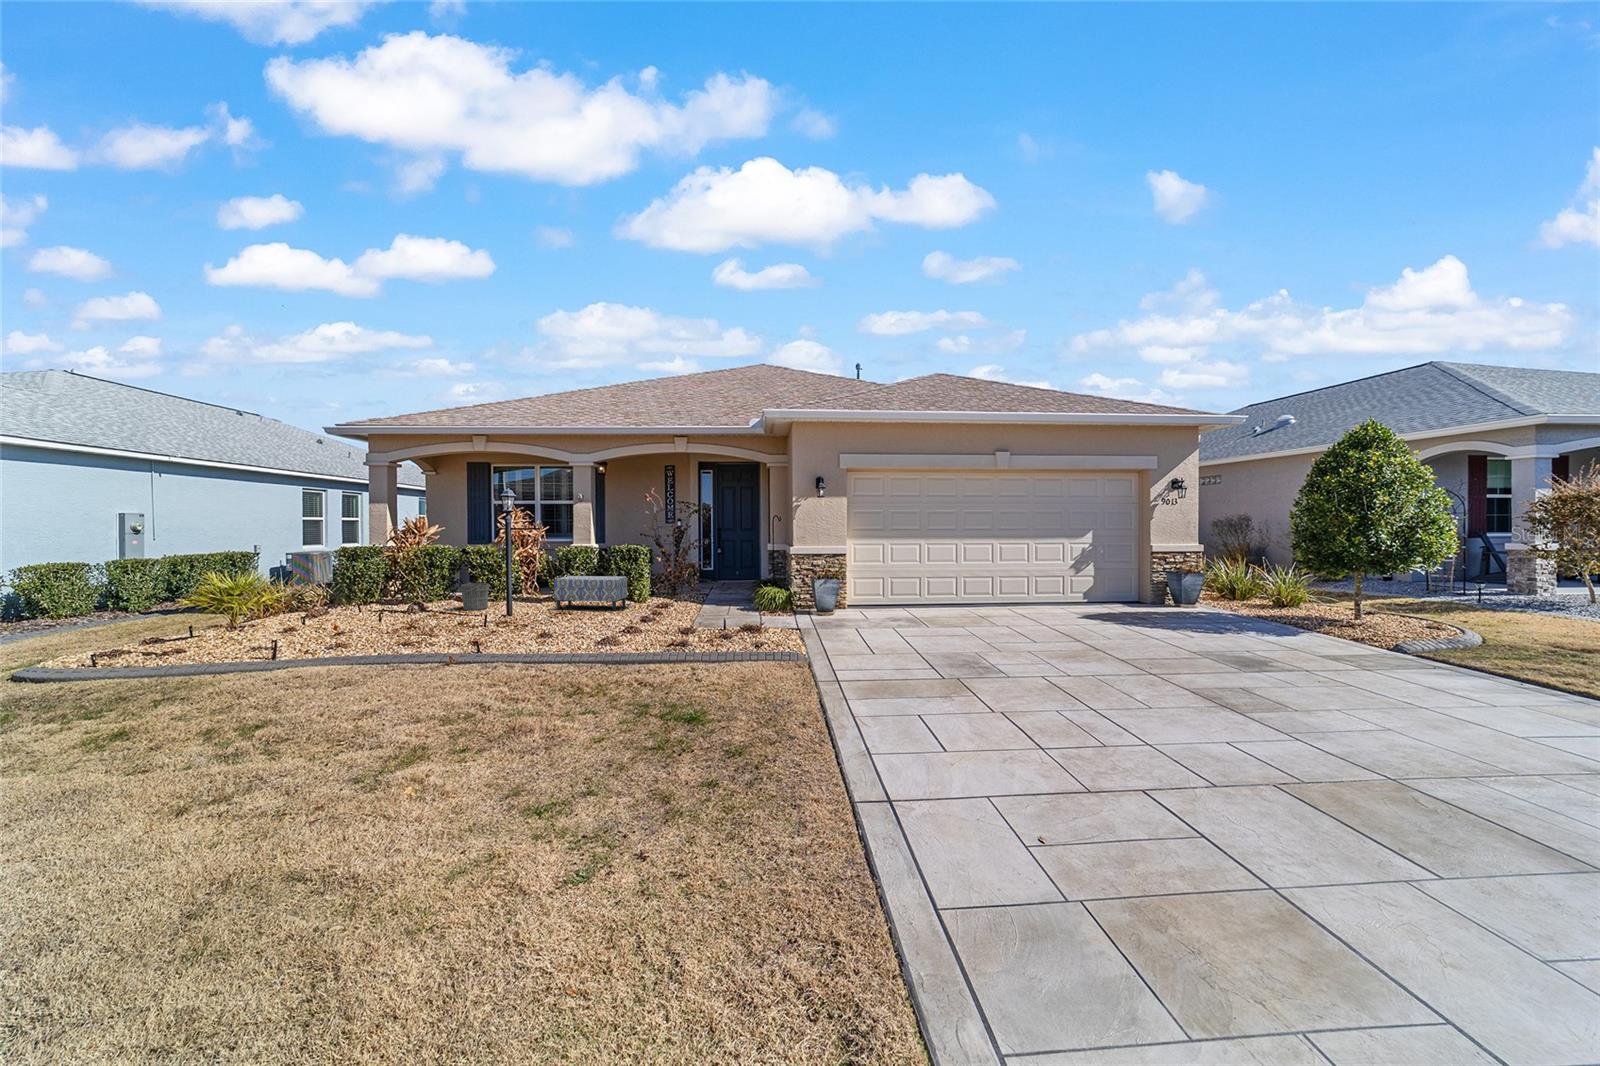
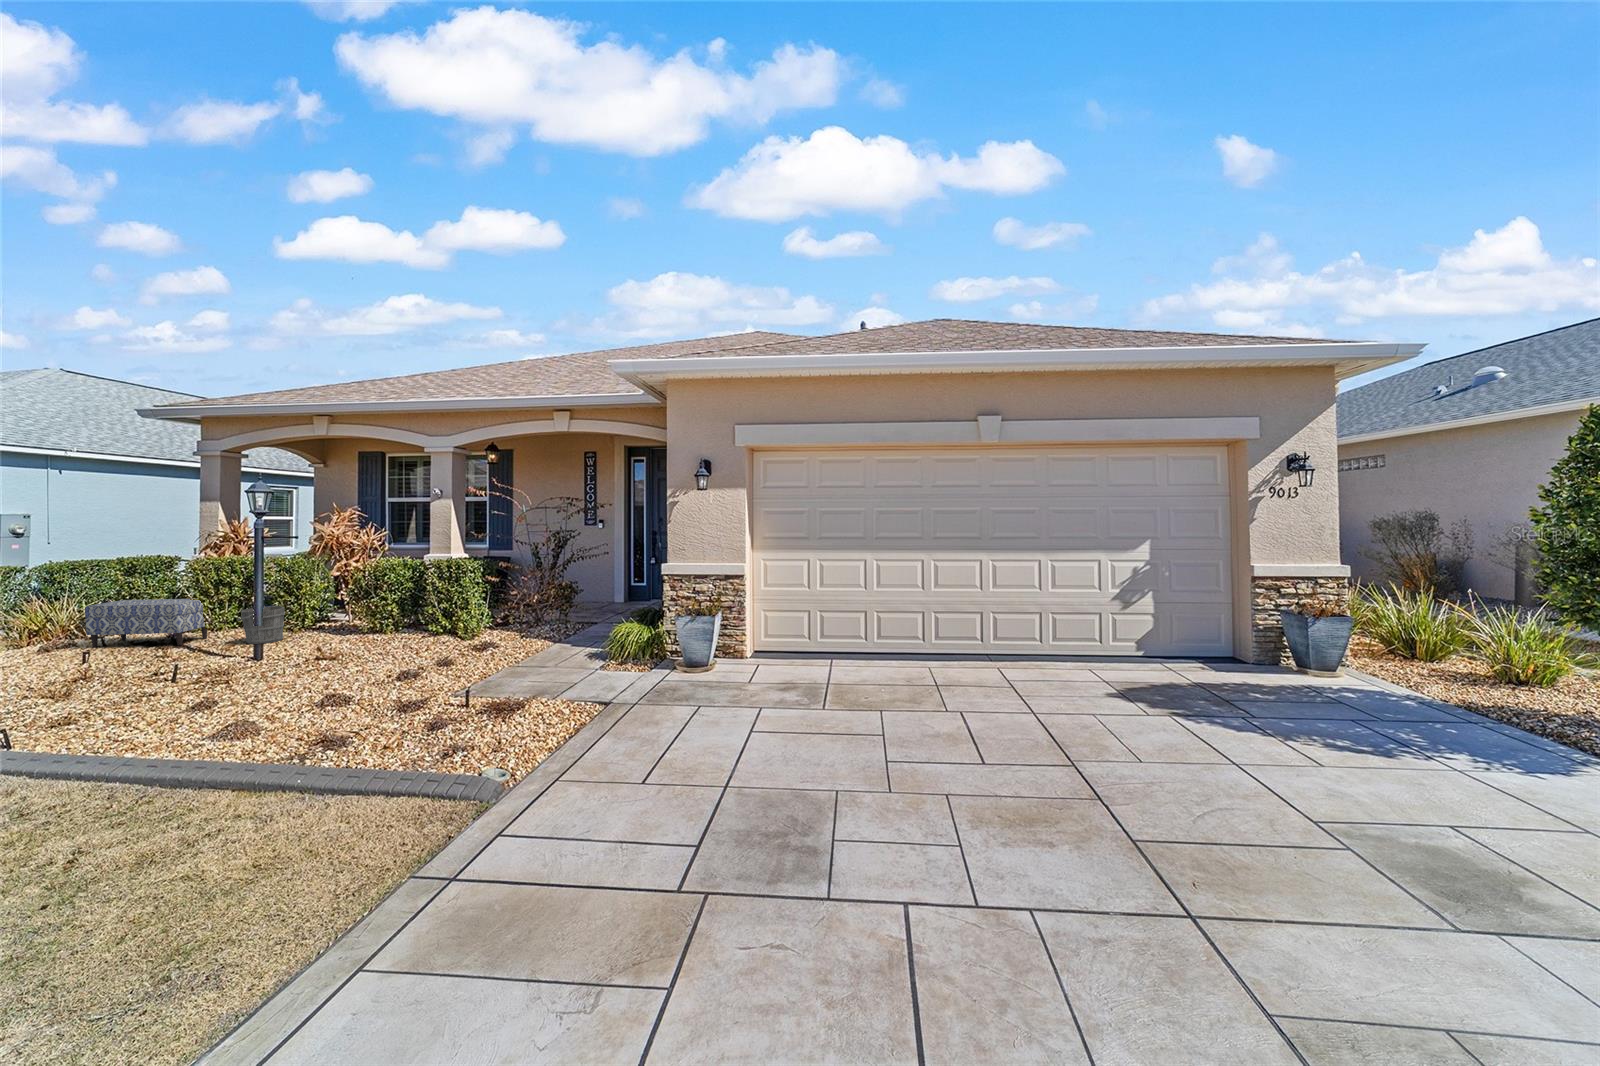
bench: present [554,576,627,611] -> present [85,599,207,648]

